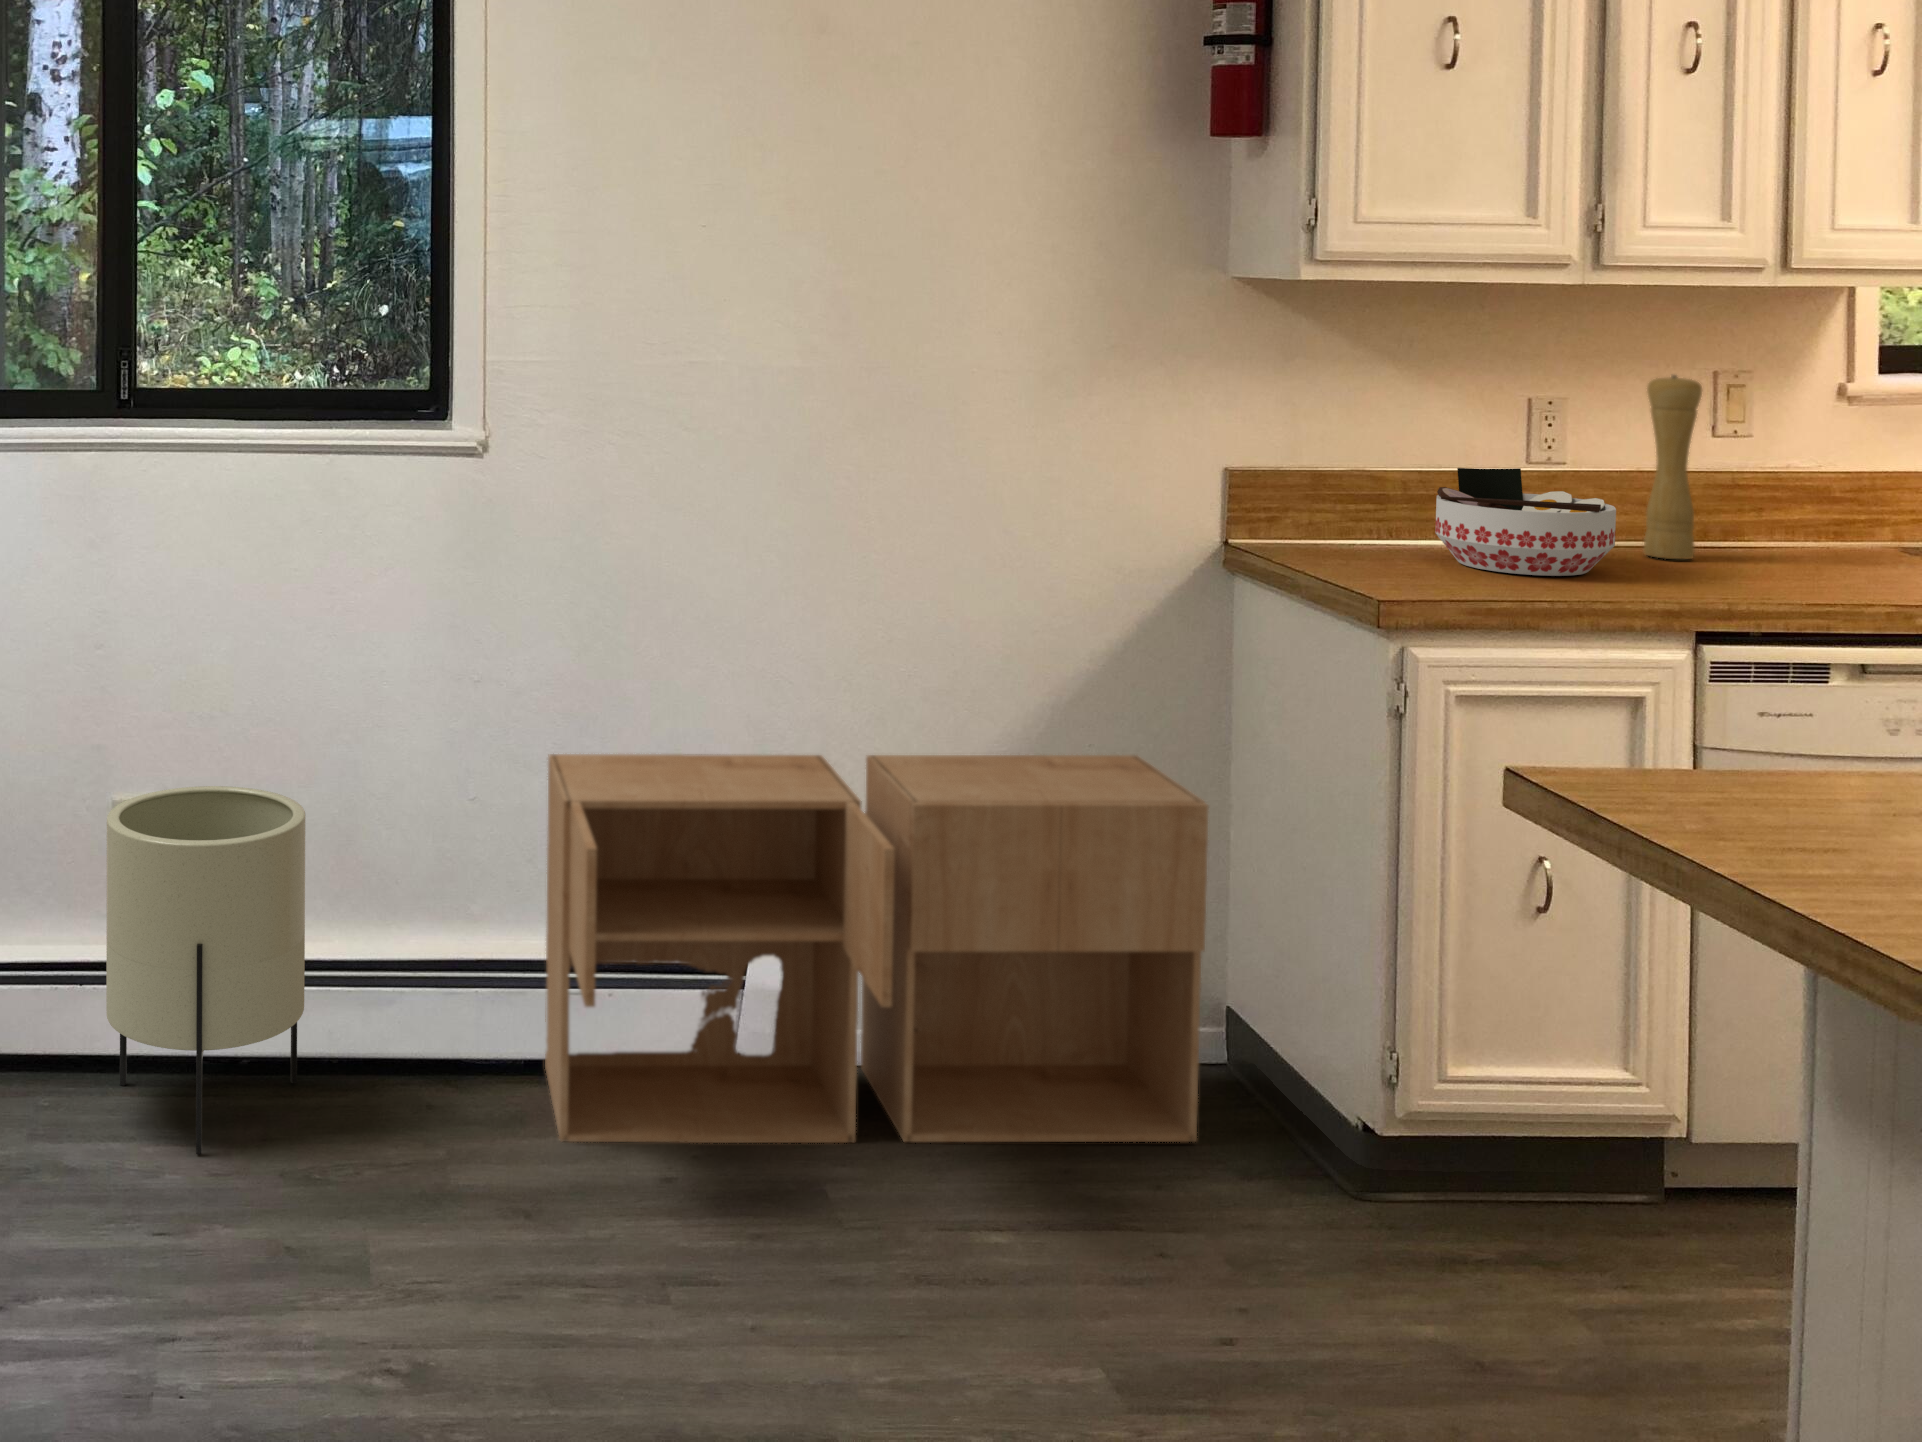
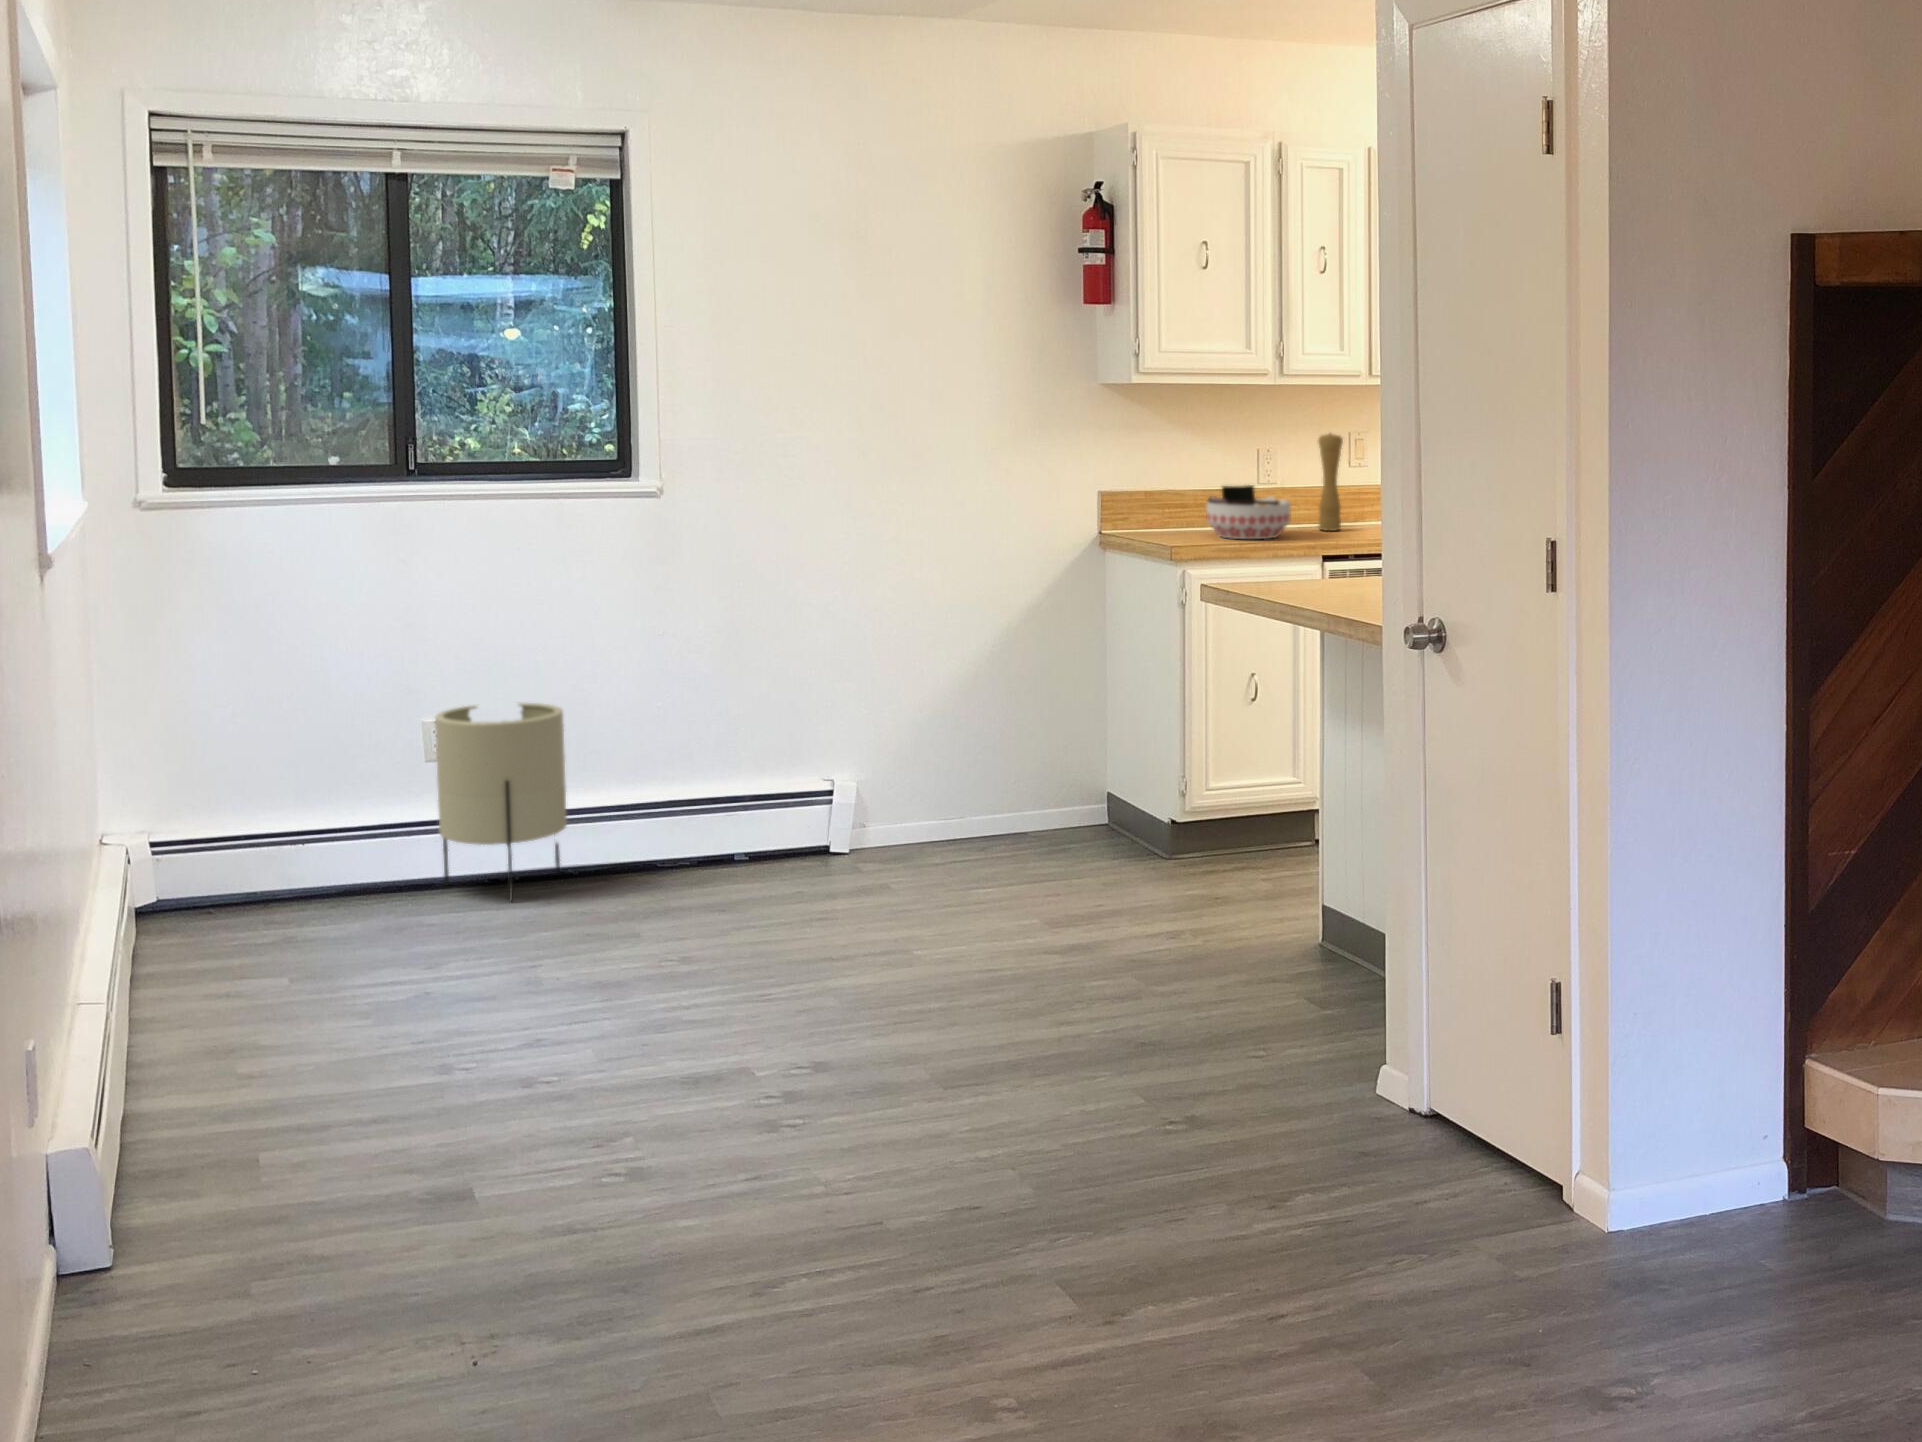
storage cabinet: present [545,754,1208,1143] -> none [710,654,1085,881]

